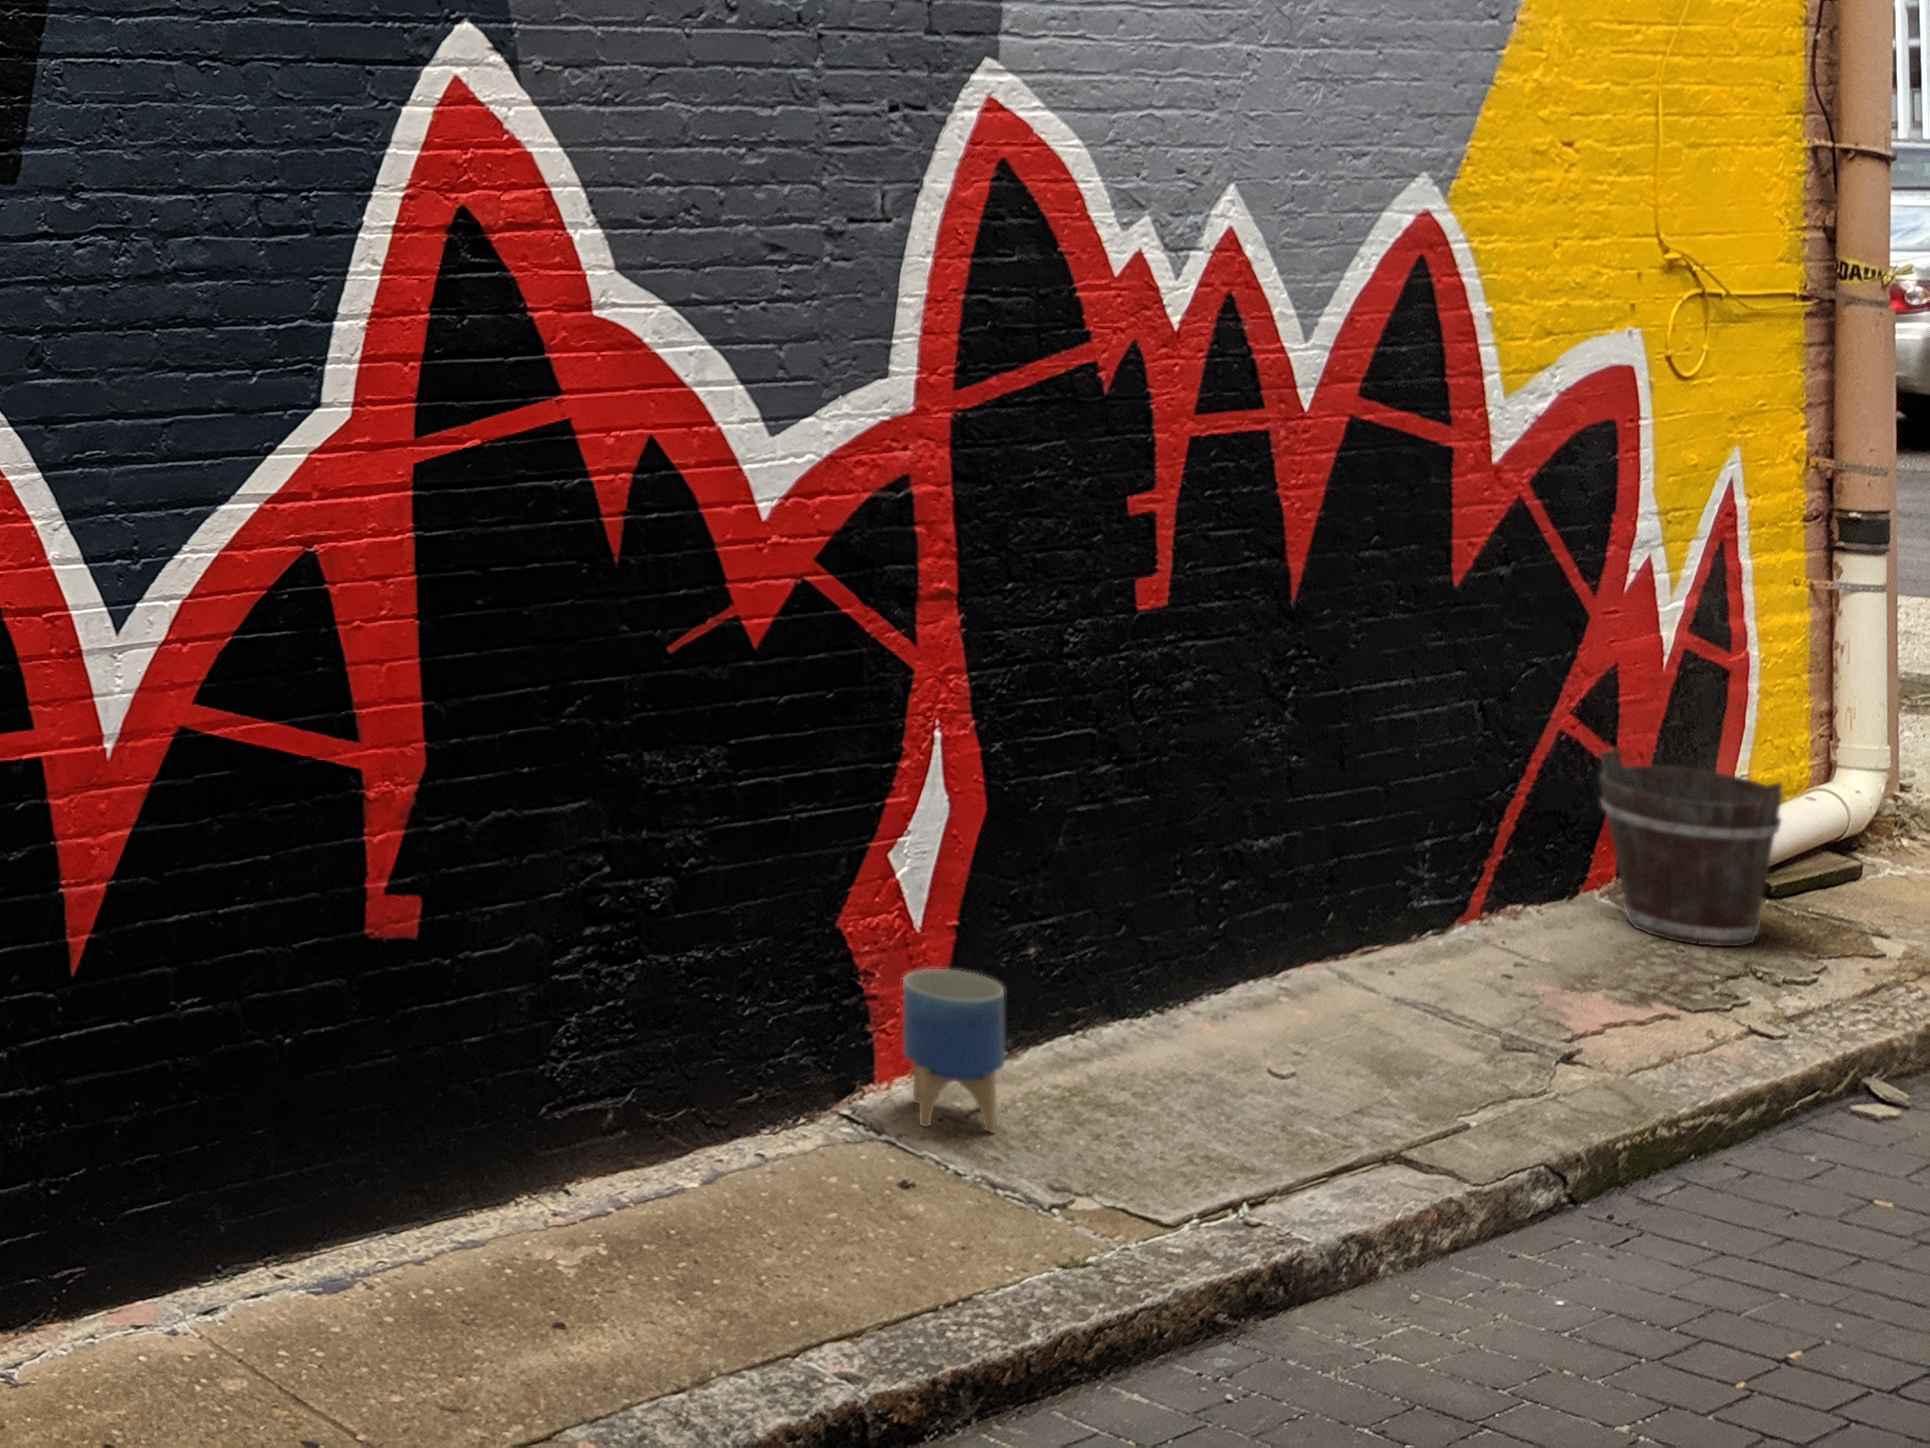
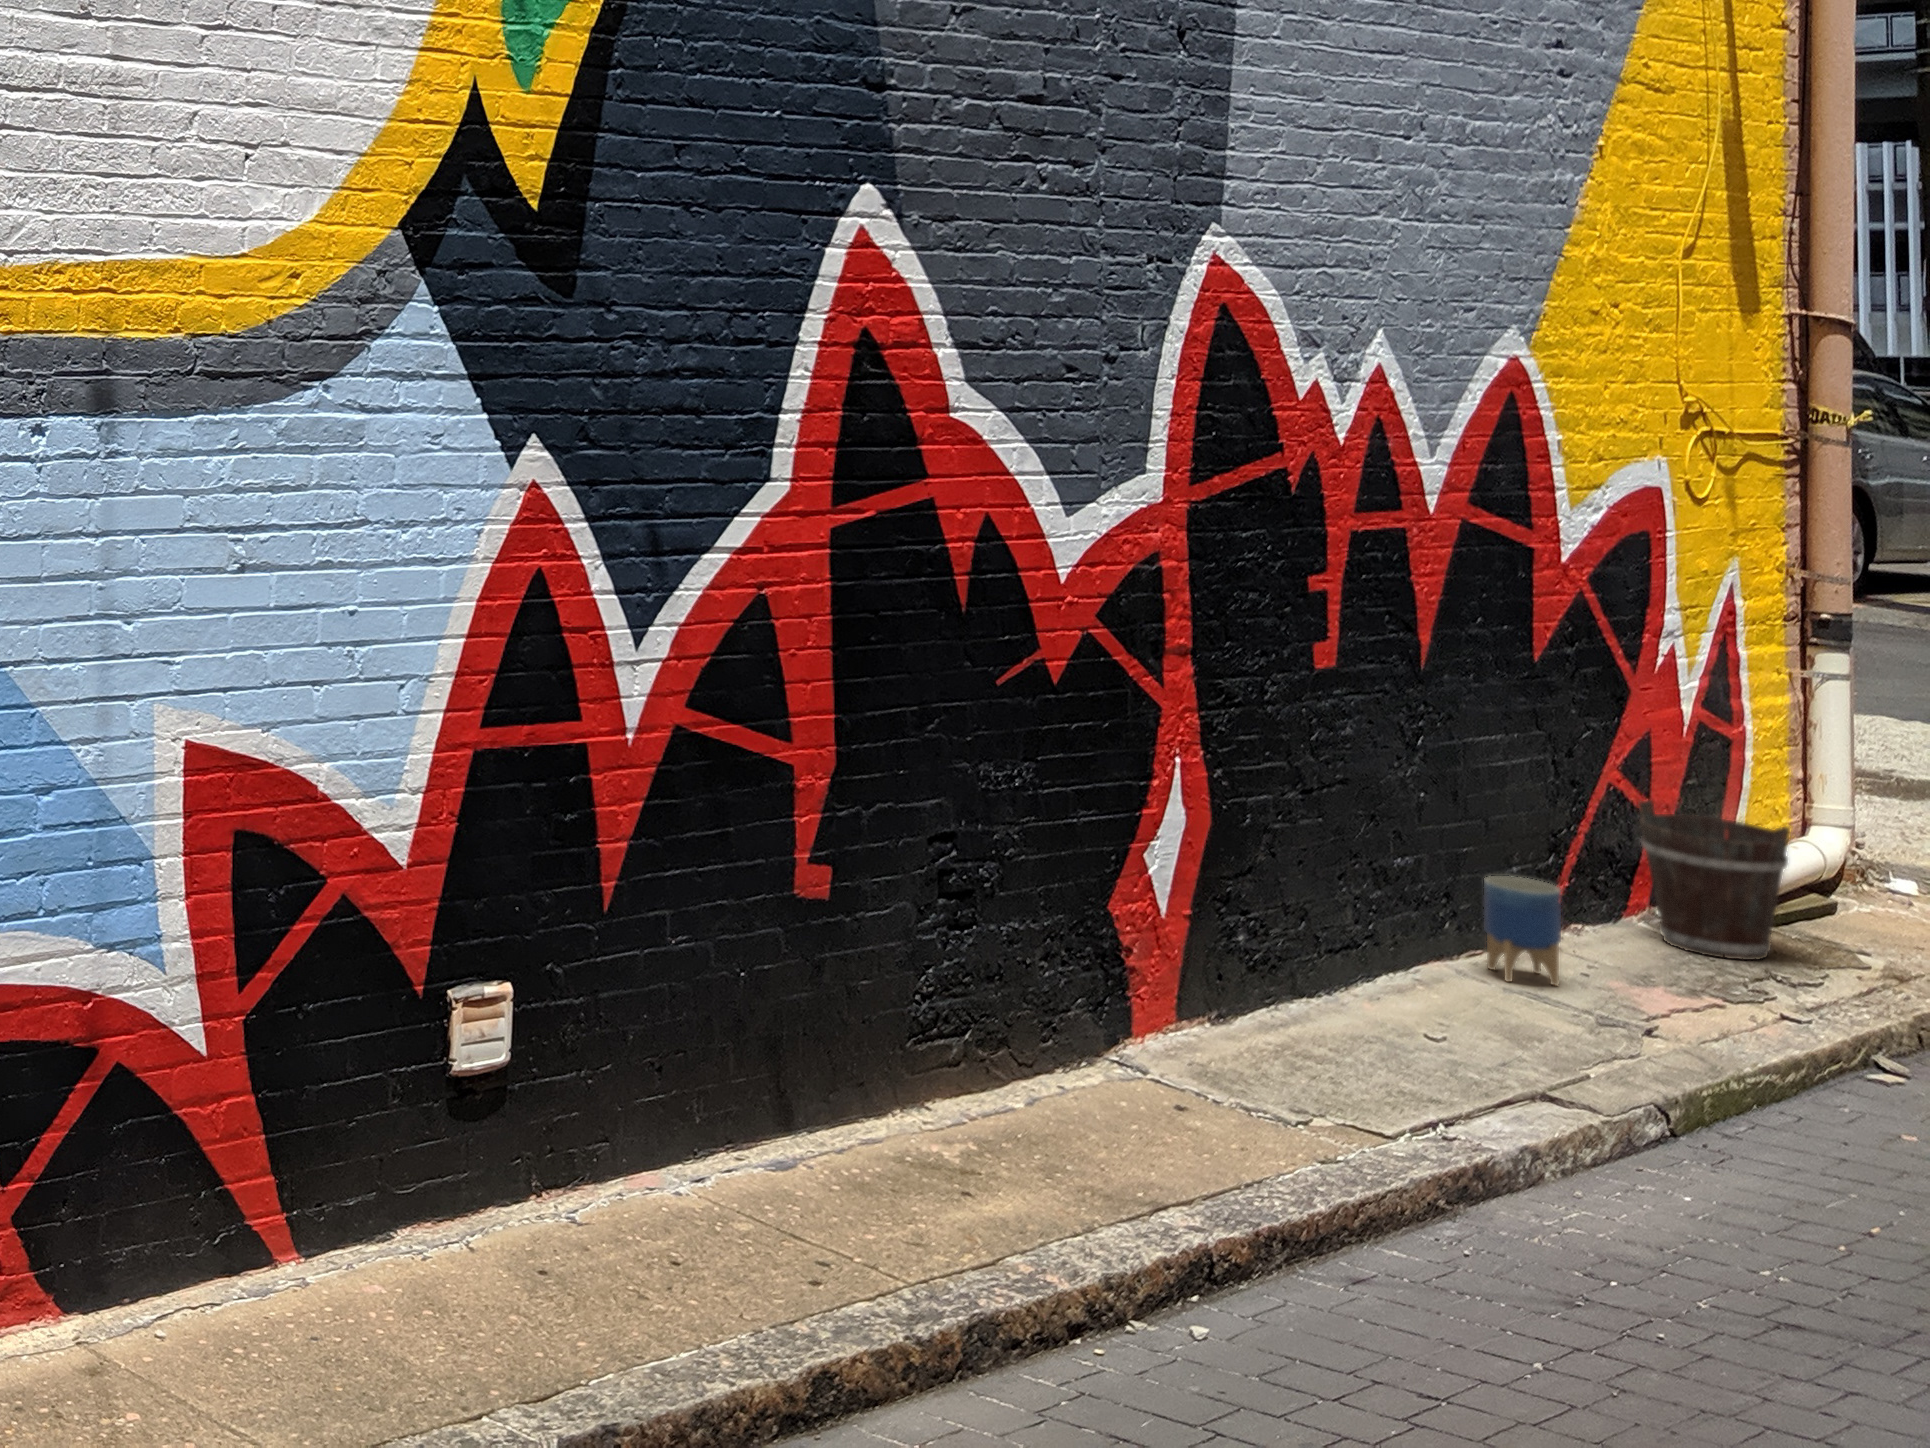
planter: present [903,969,1005,1133] -> present [1484,876,1561,985]

